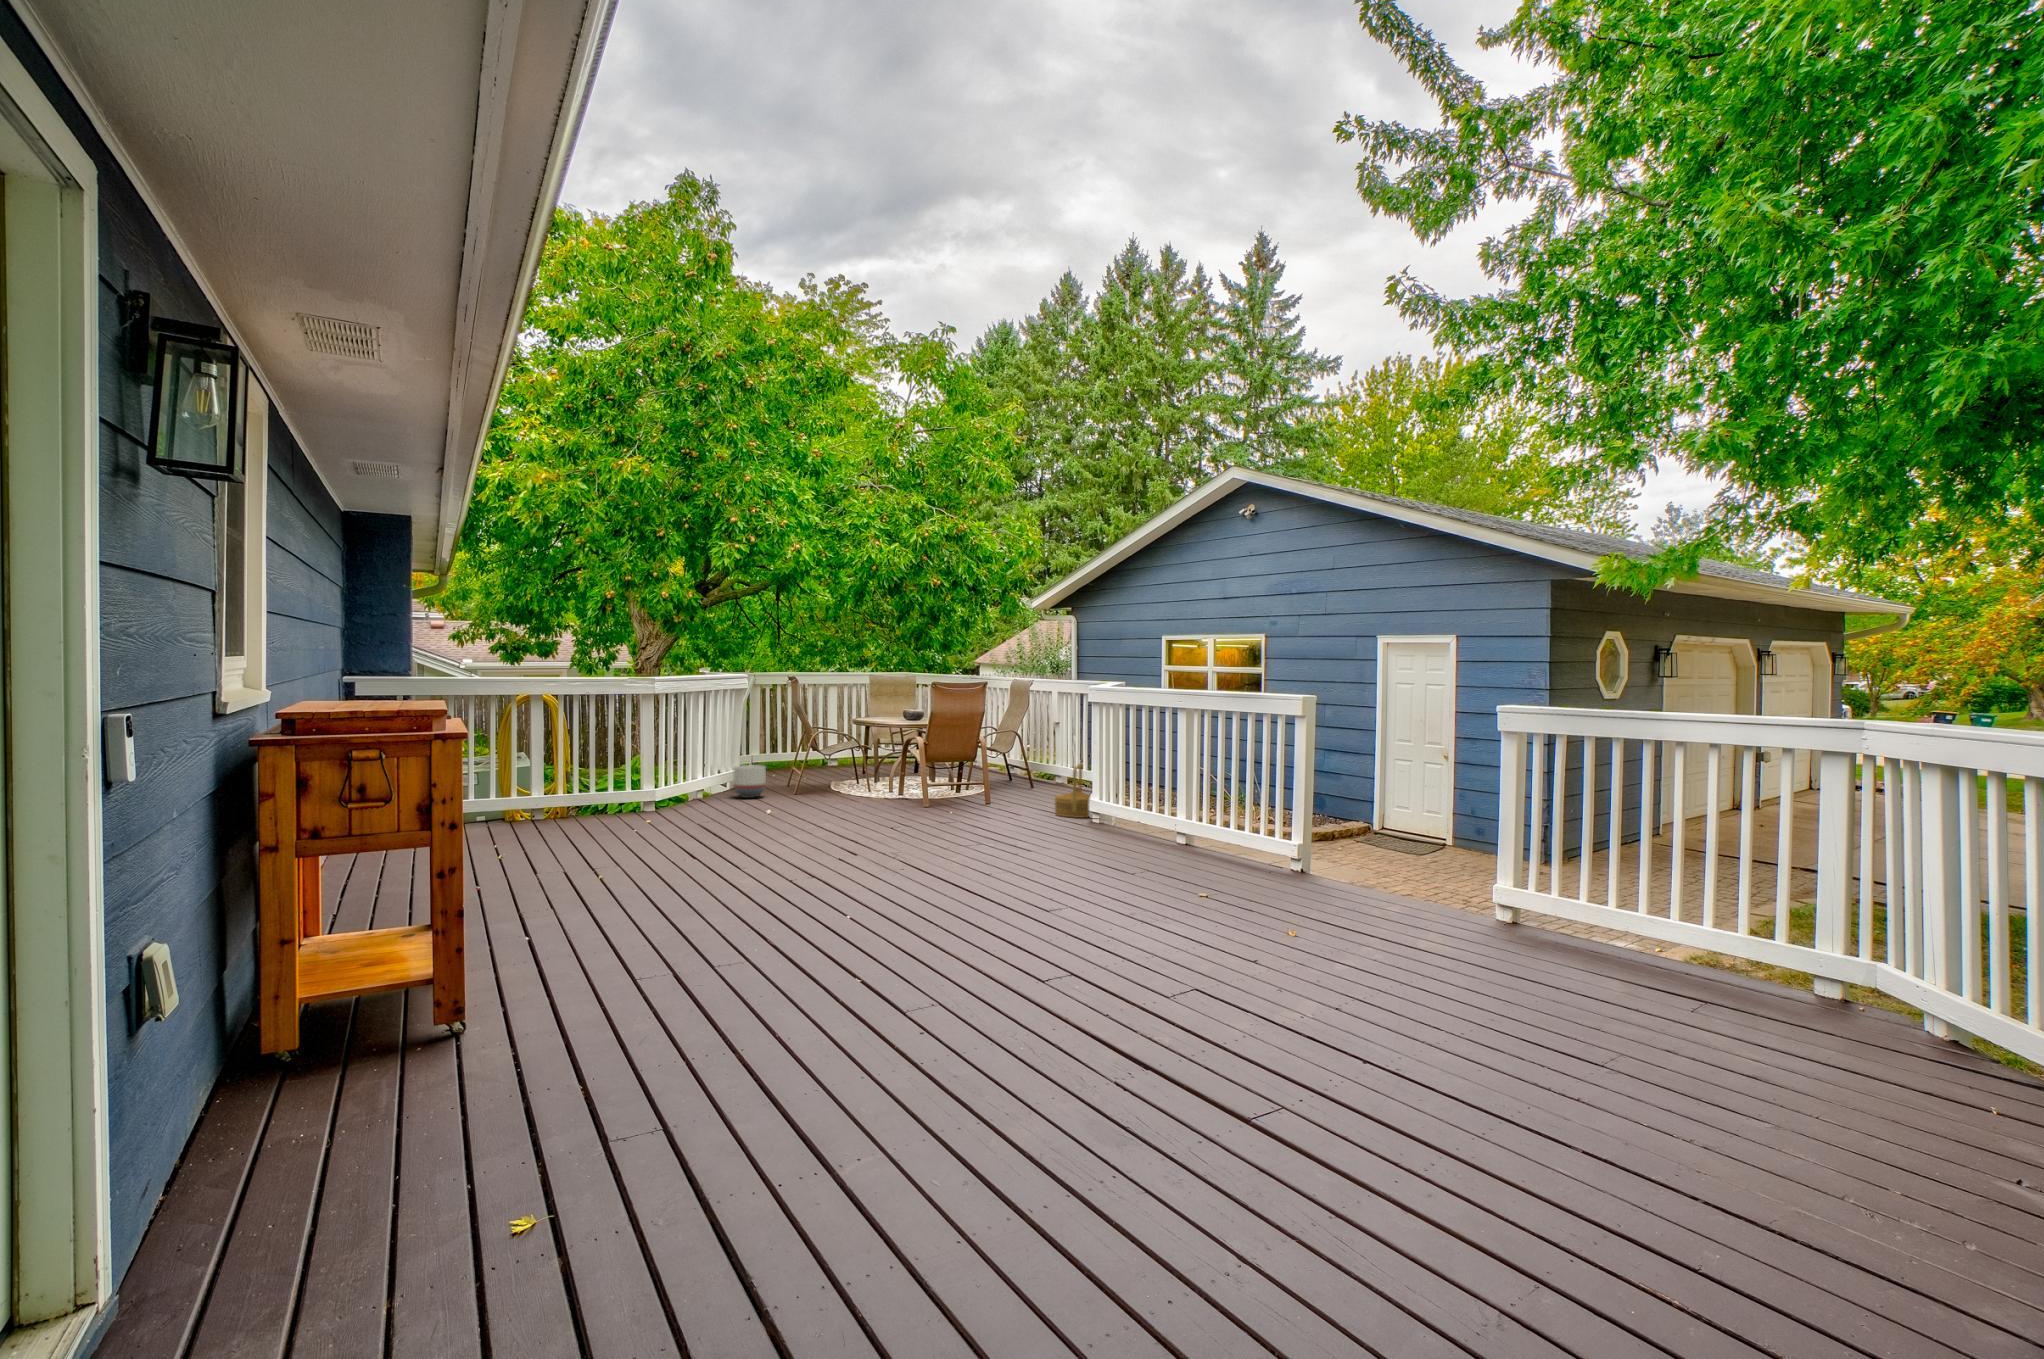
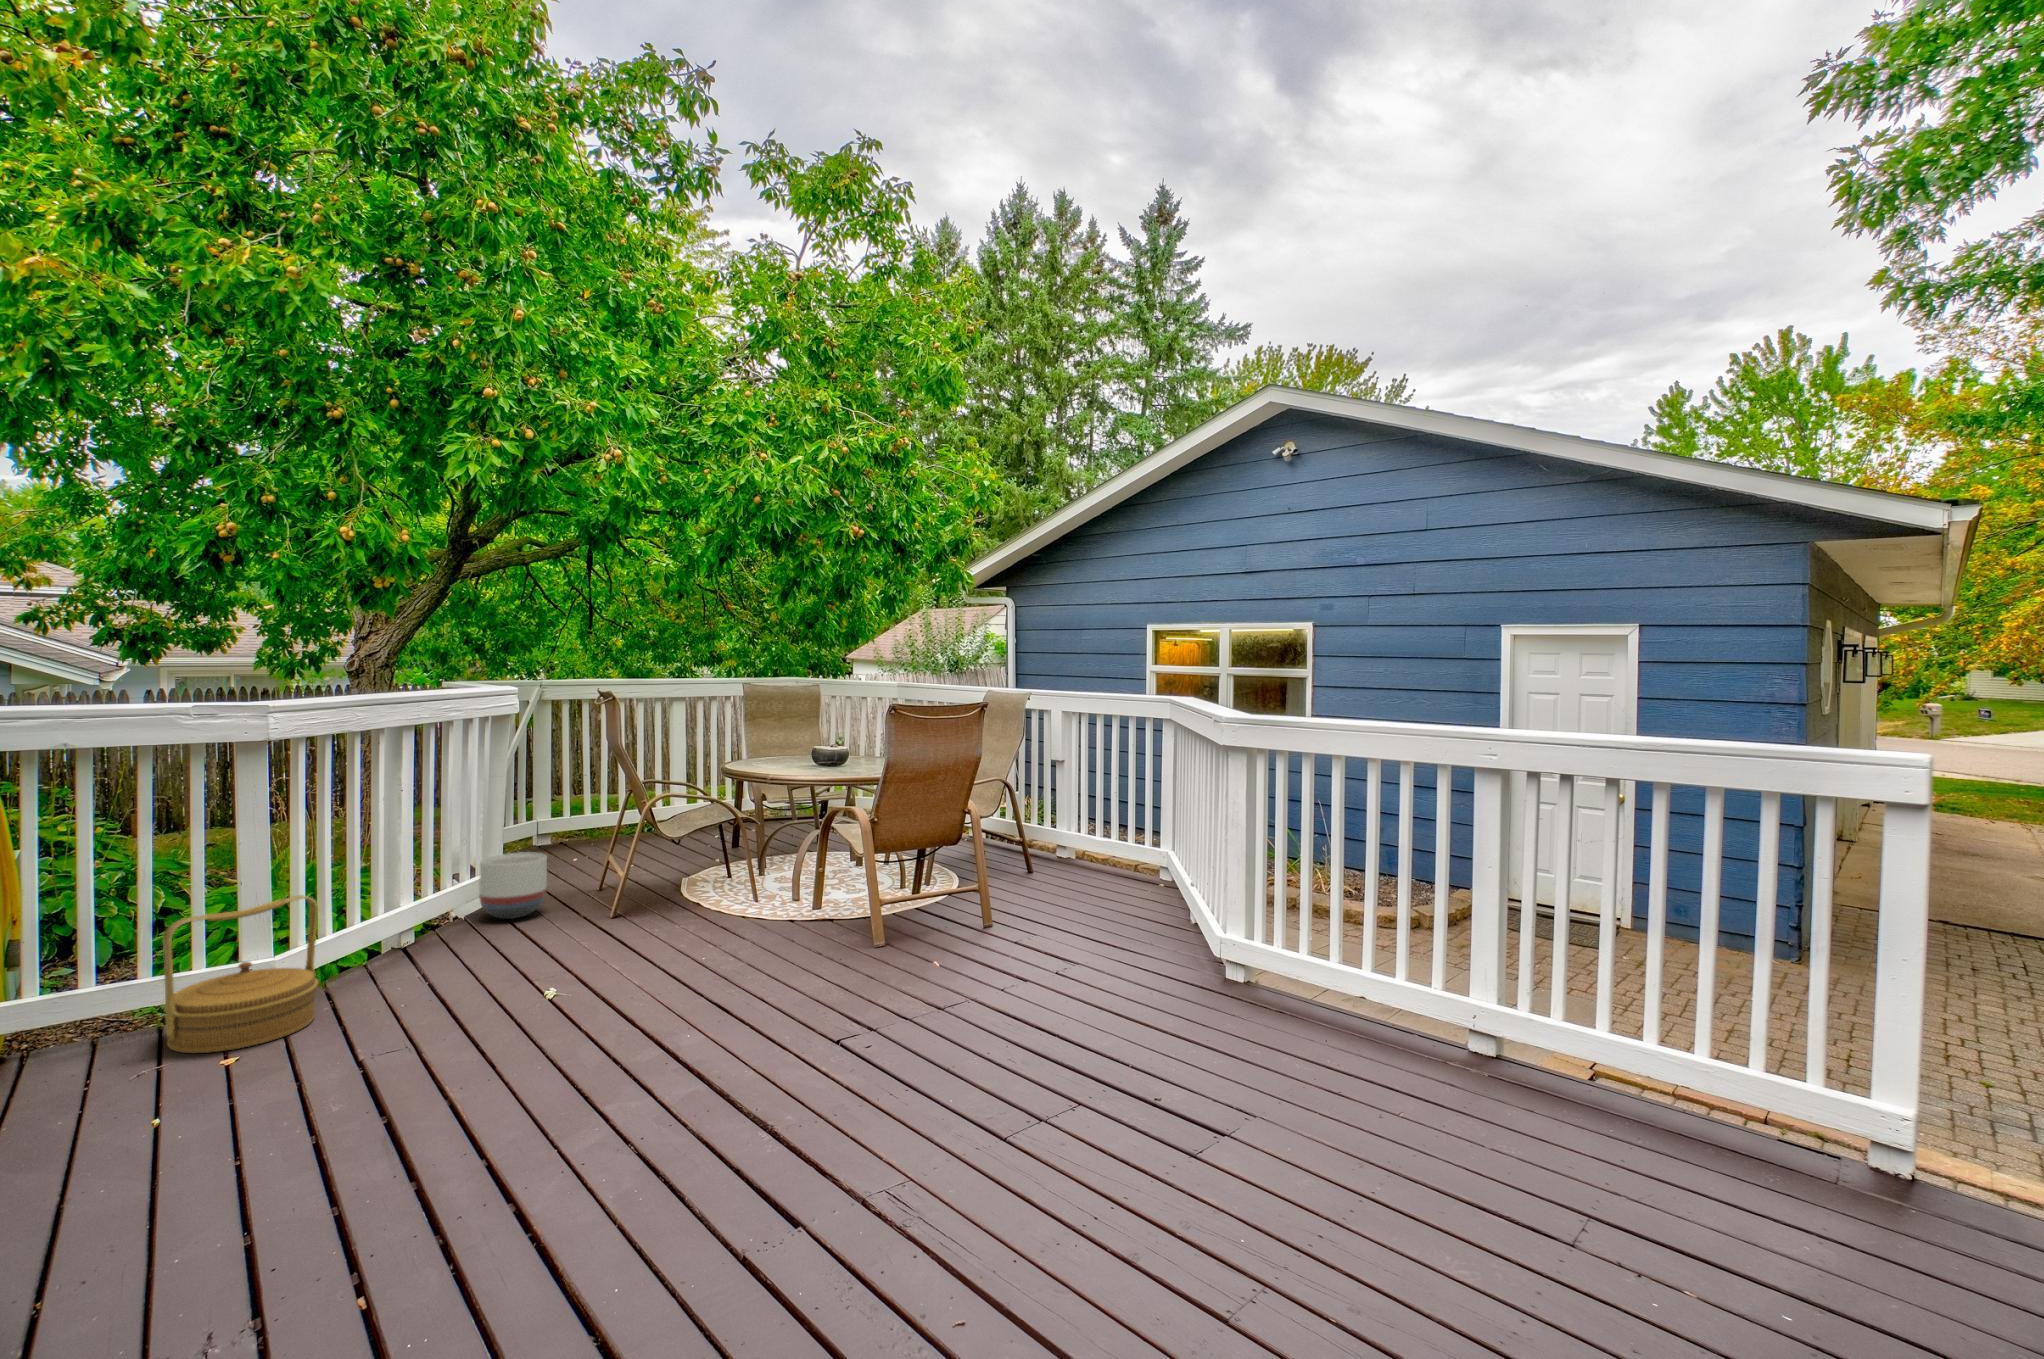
woven basket: present [1055,763,1091,818] -> present [163,895,318,1053]

